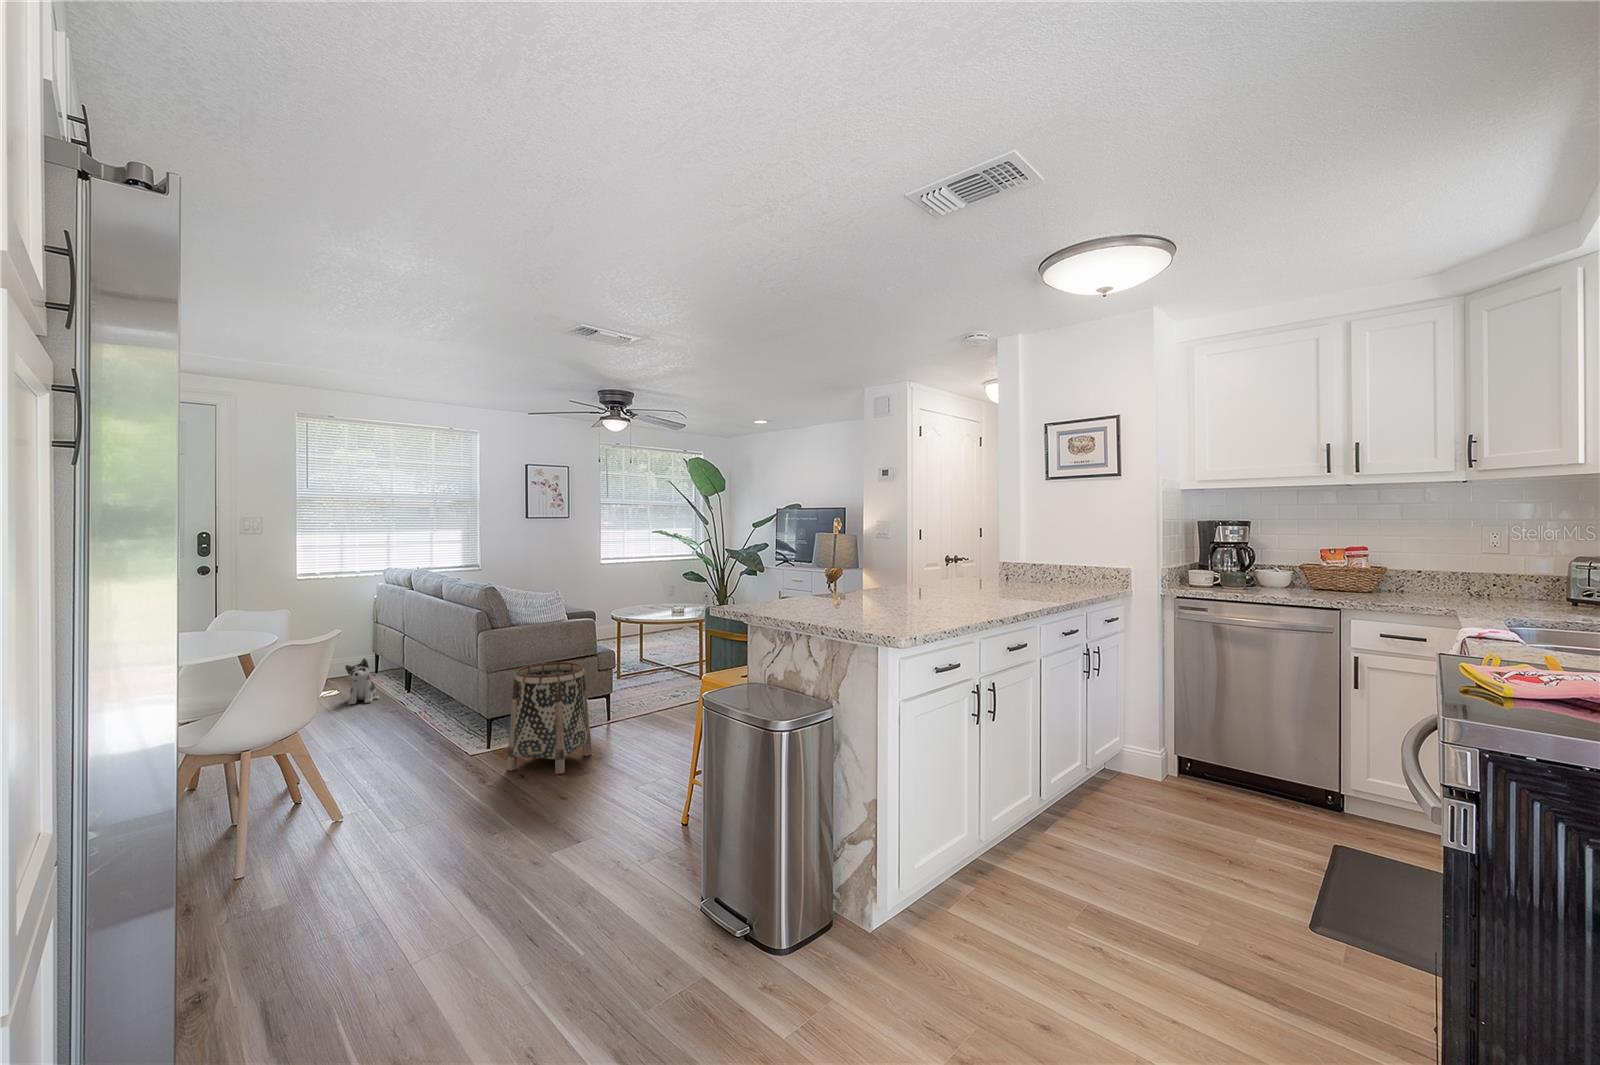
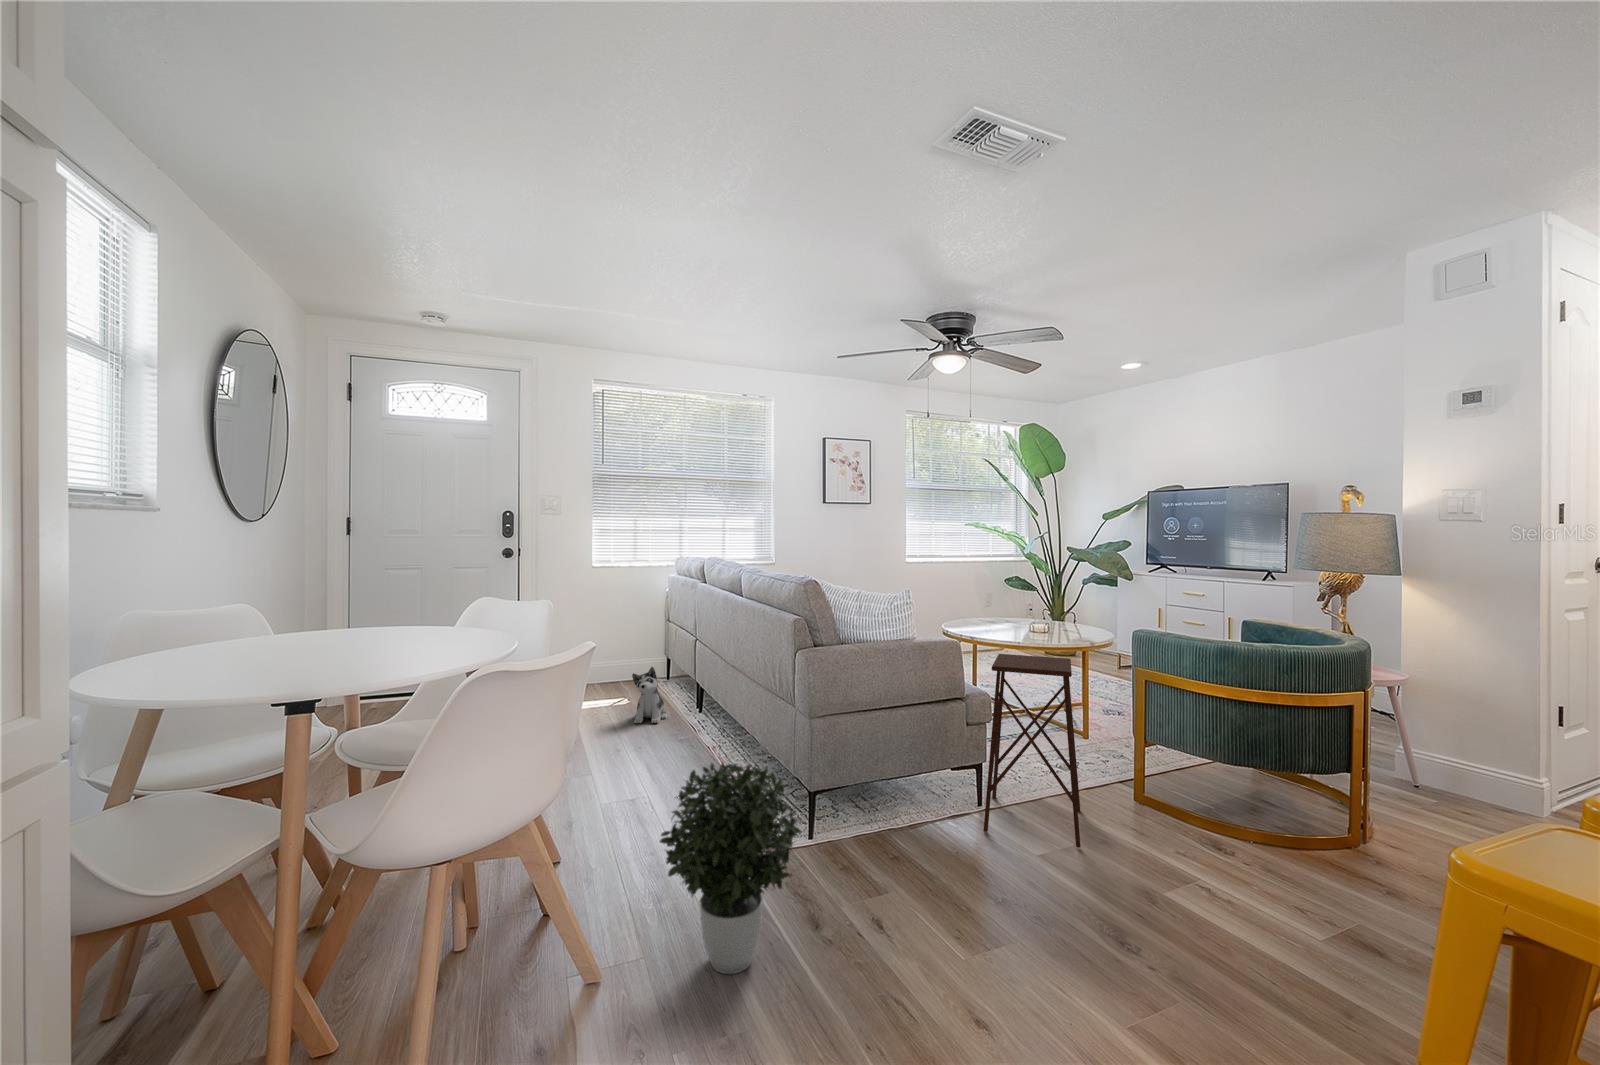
side table: none [606,627,671,733] -> present [984,654,1081,848]
basket: present [507,662,591,774] -> none [845,712,979,931]
potted plant: none [384,692,474,806] -> present [660,763,801,974]

